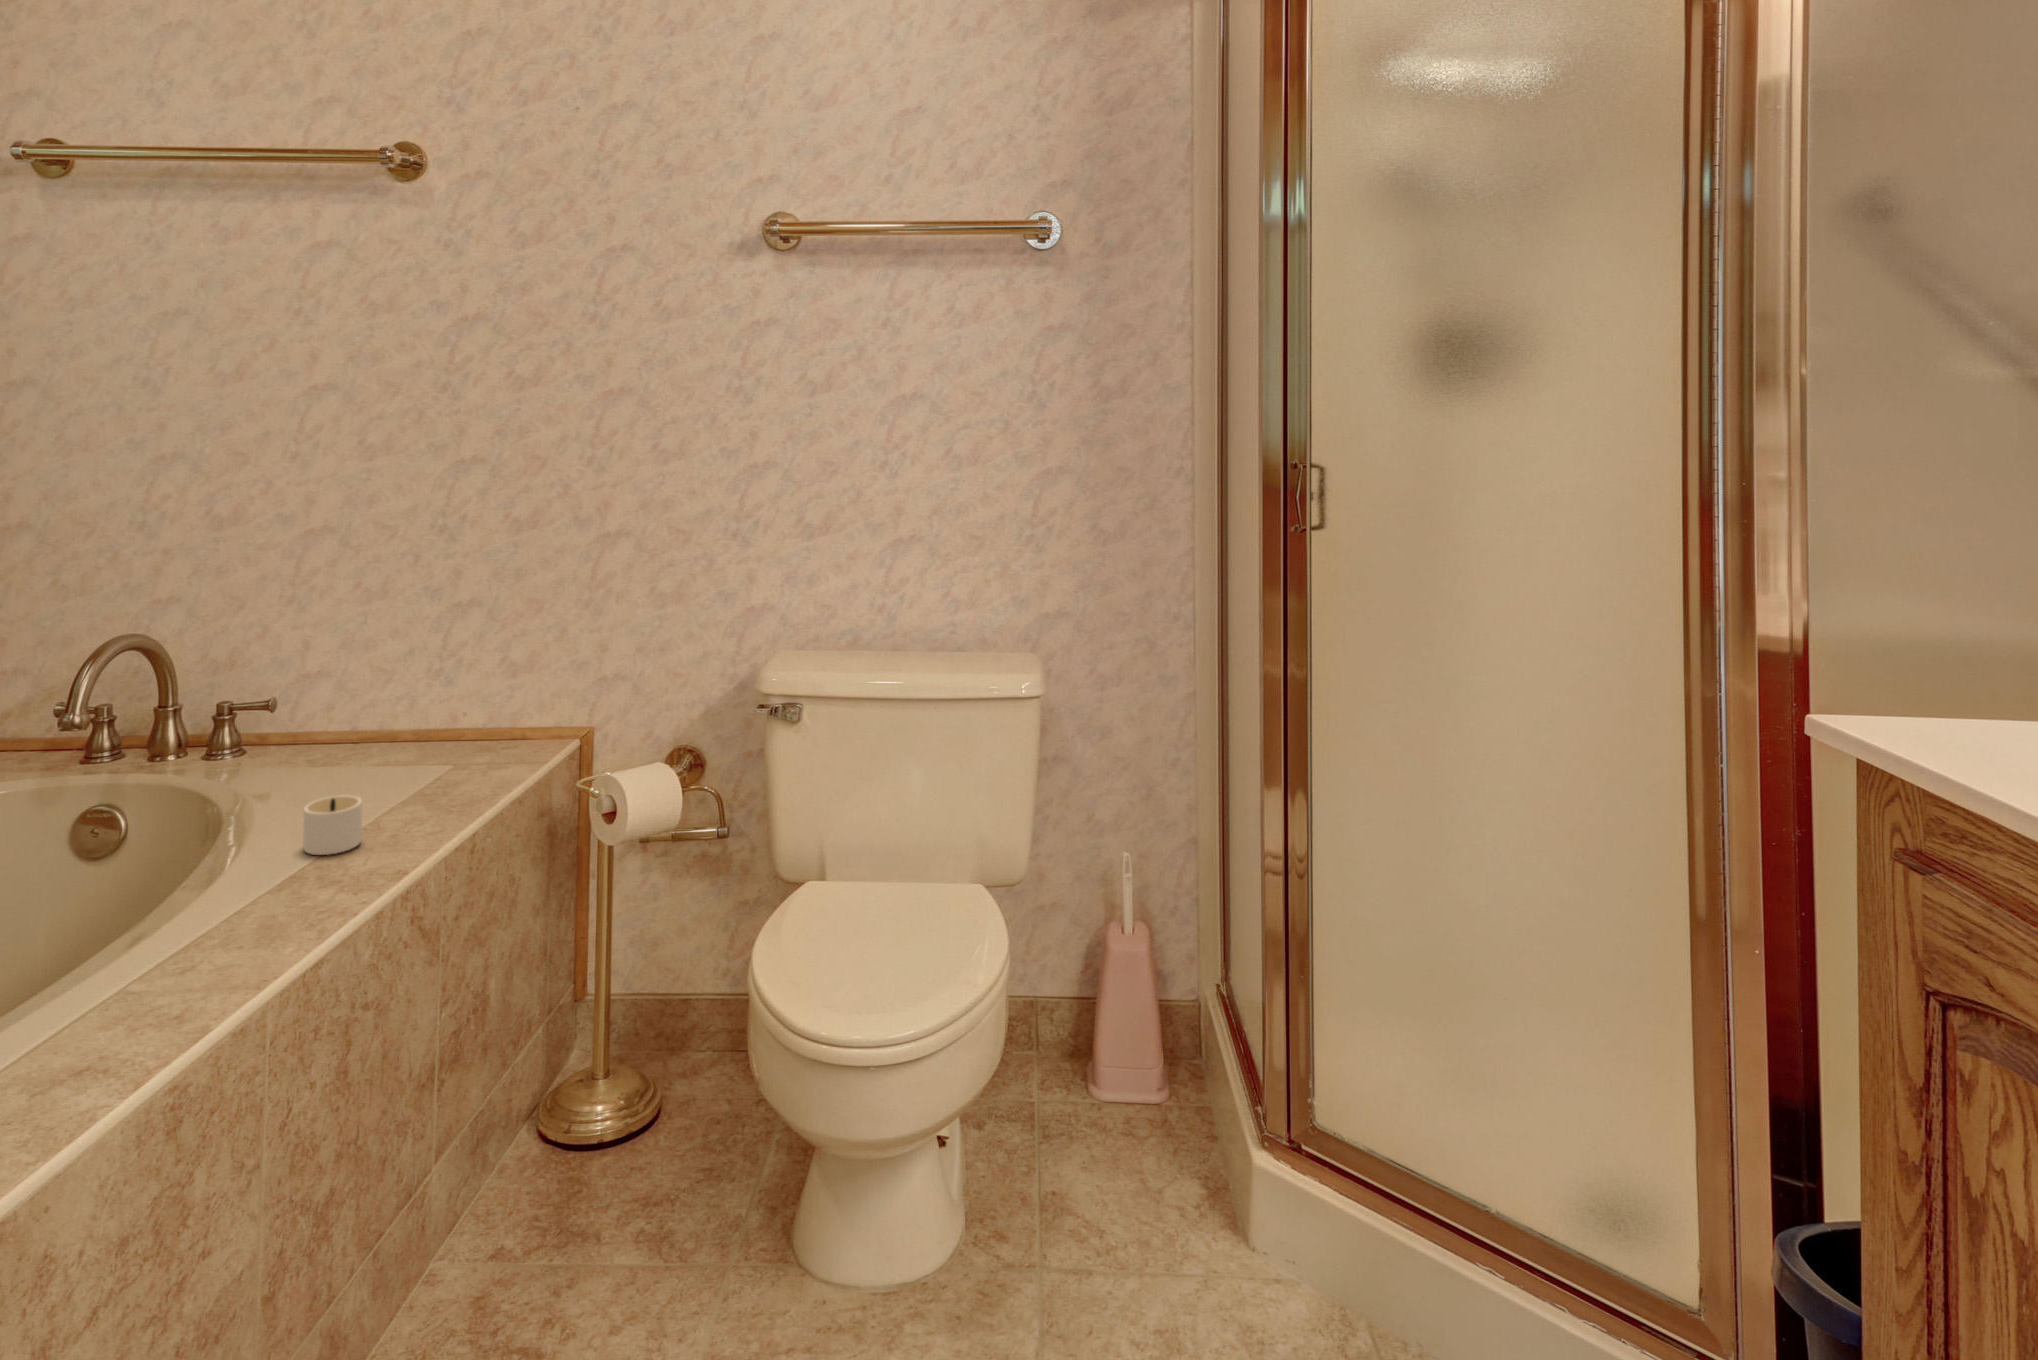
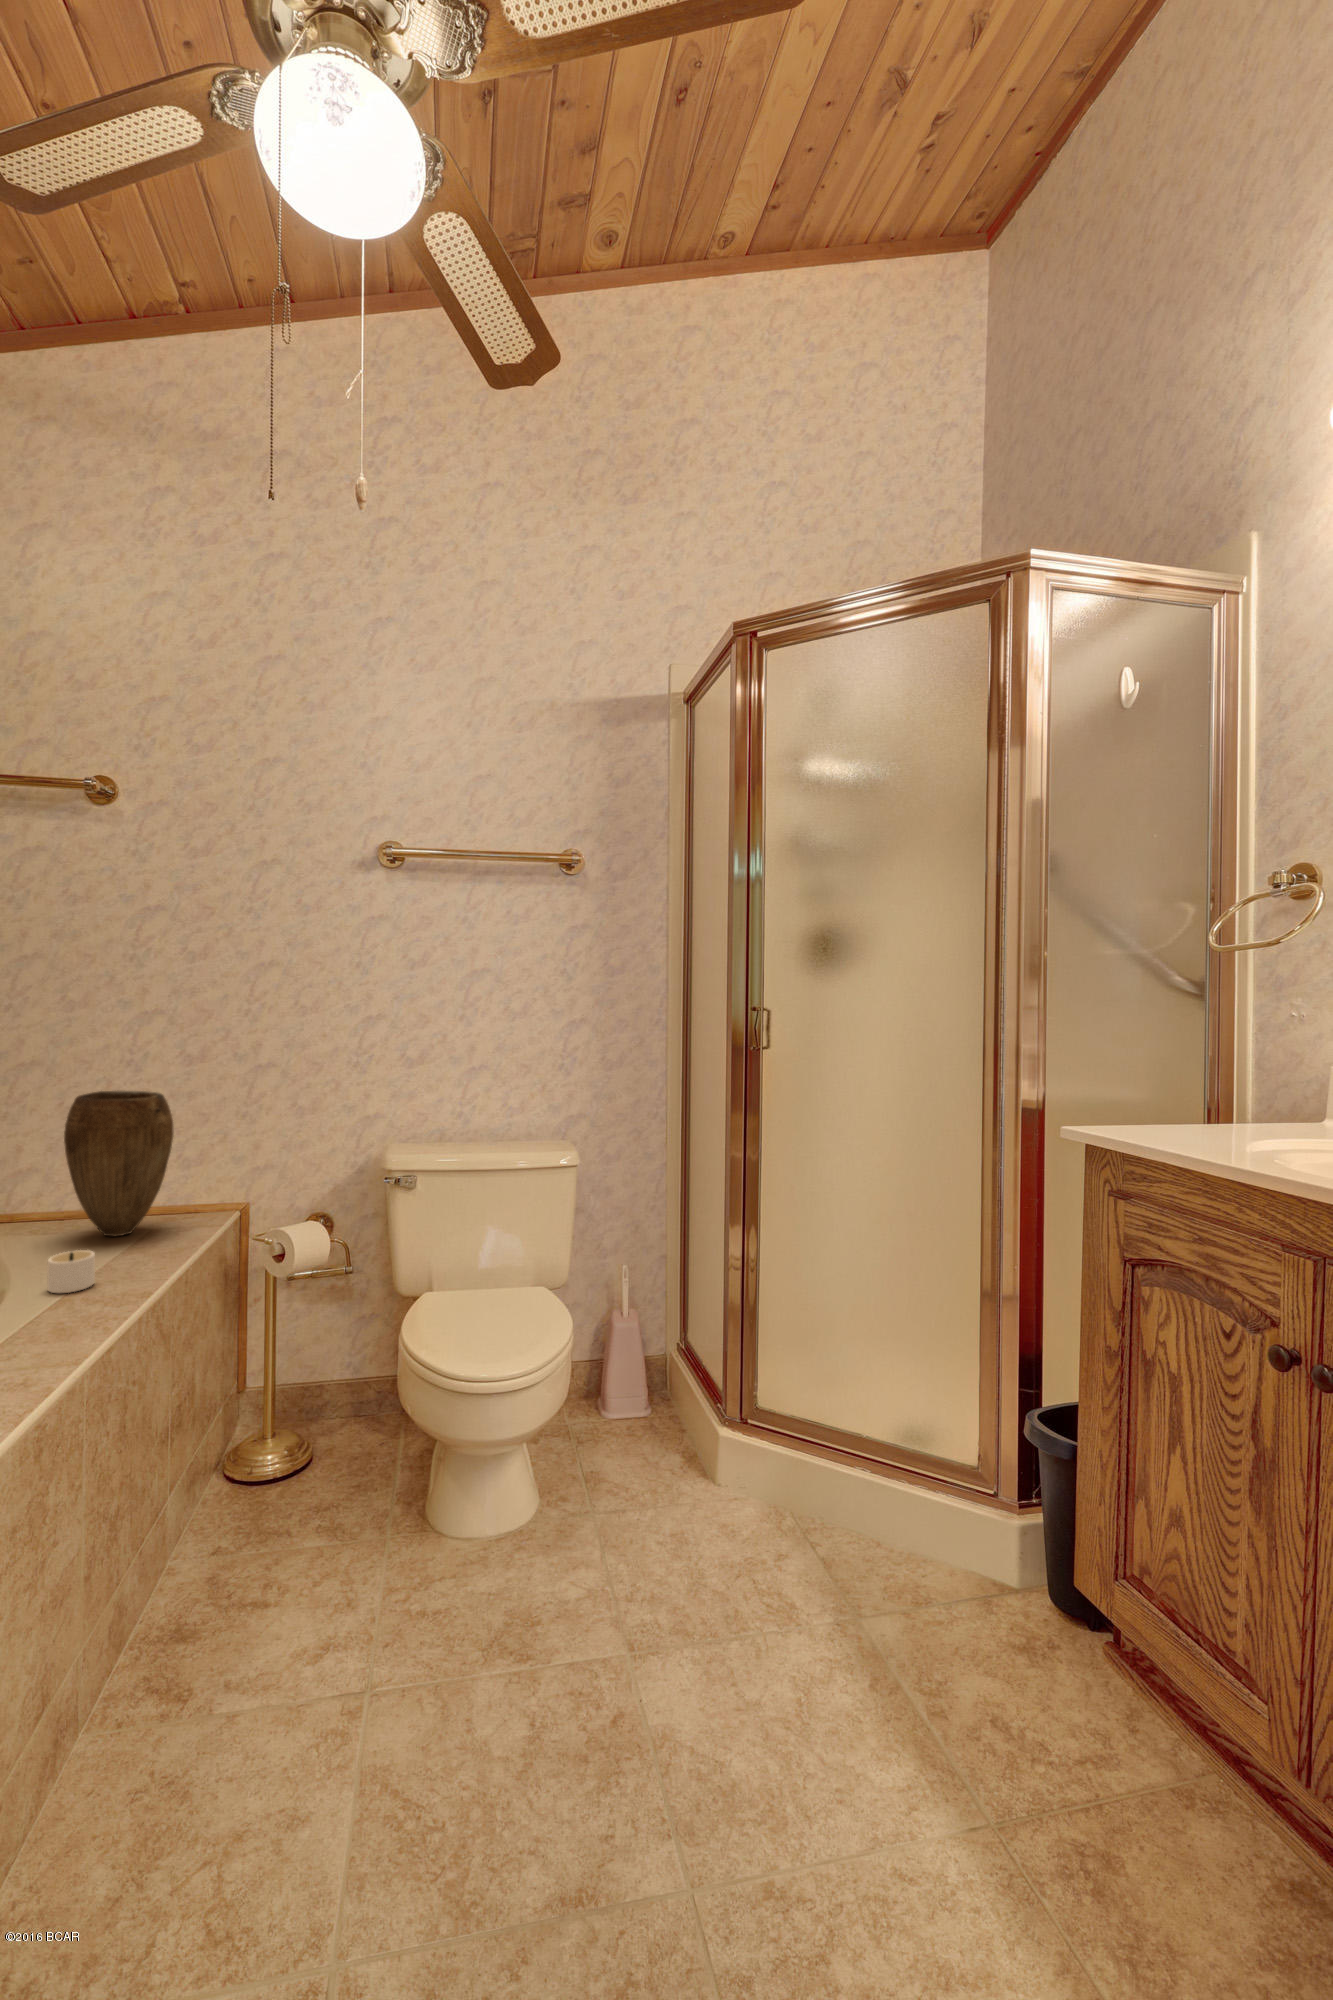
vase: none [349,567,485,769] -> present [64,1091,173,1236]

